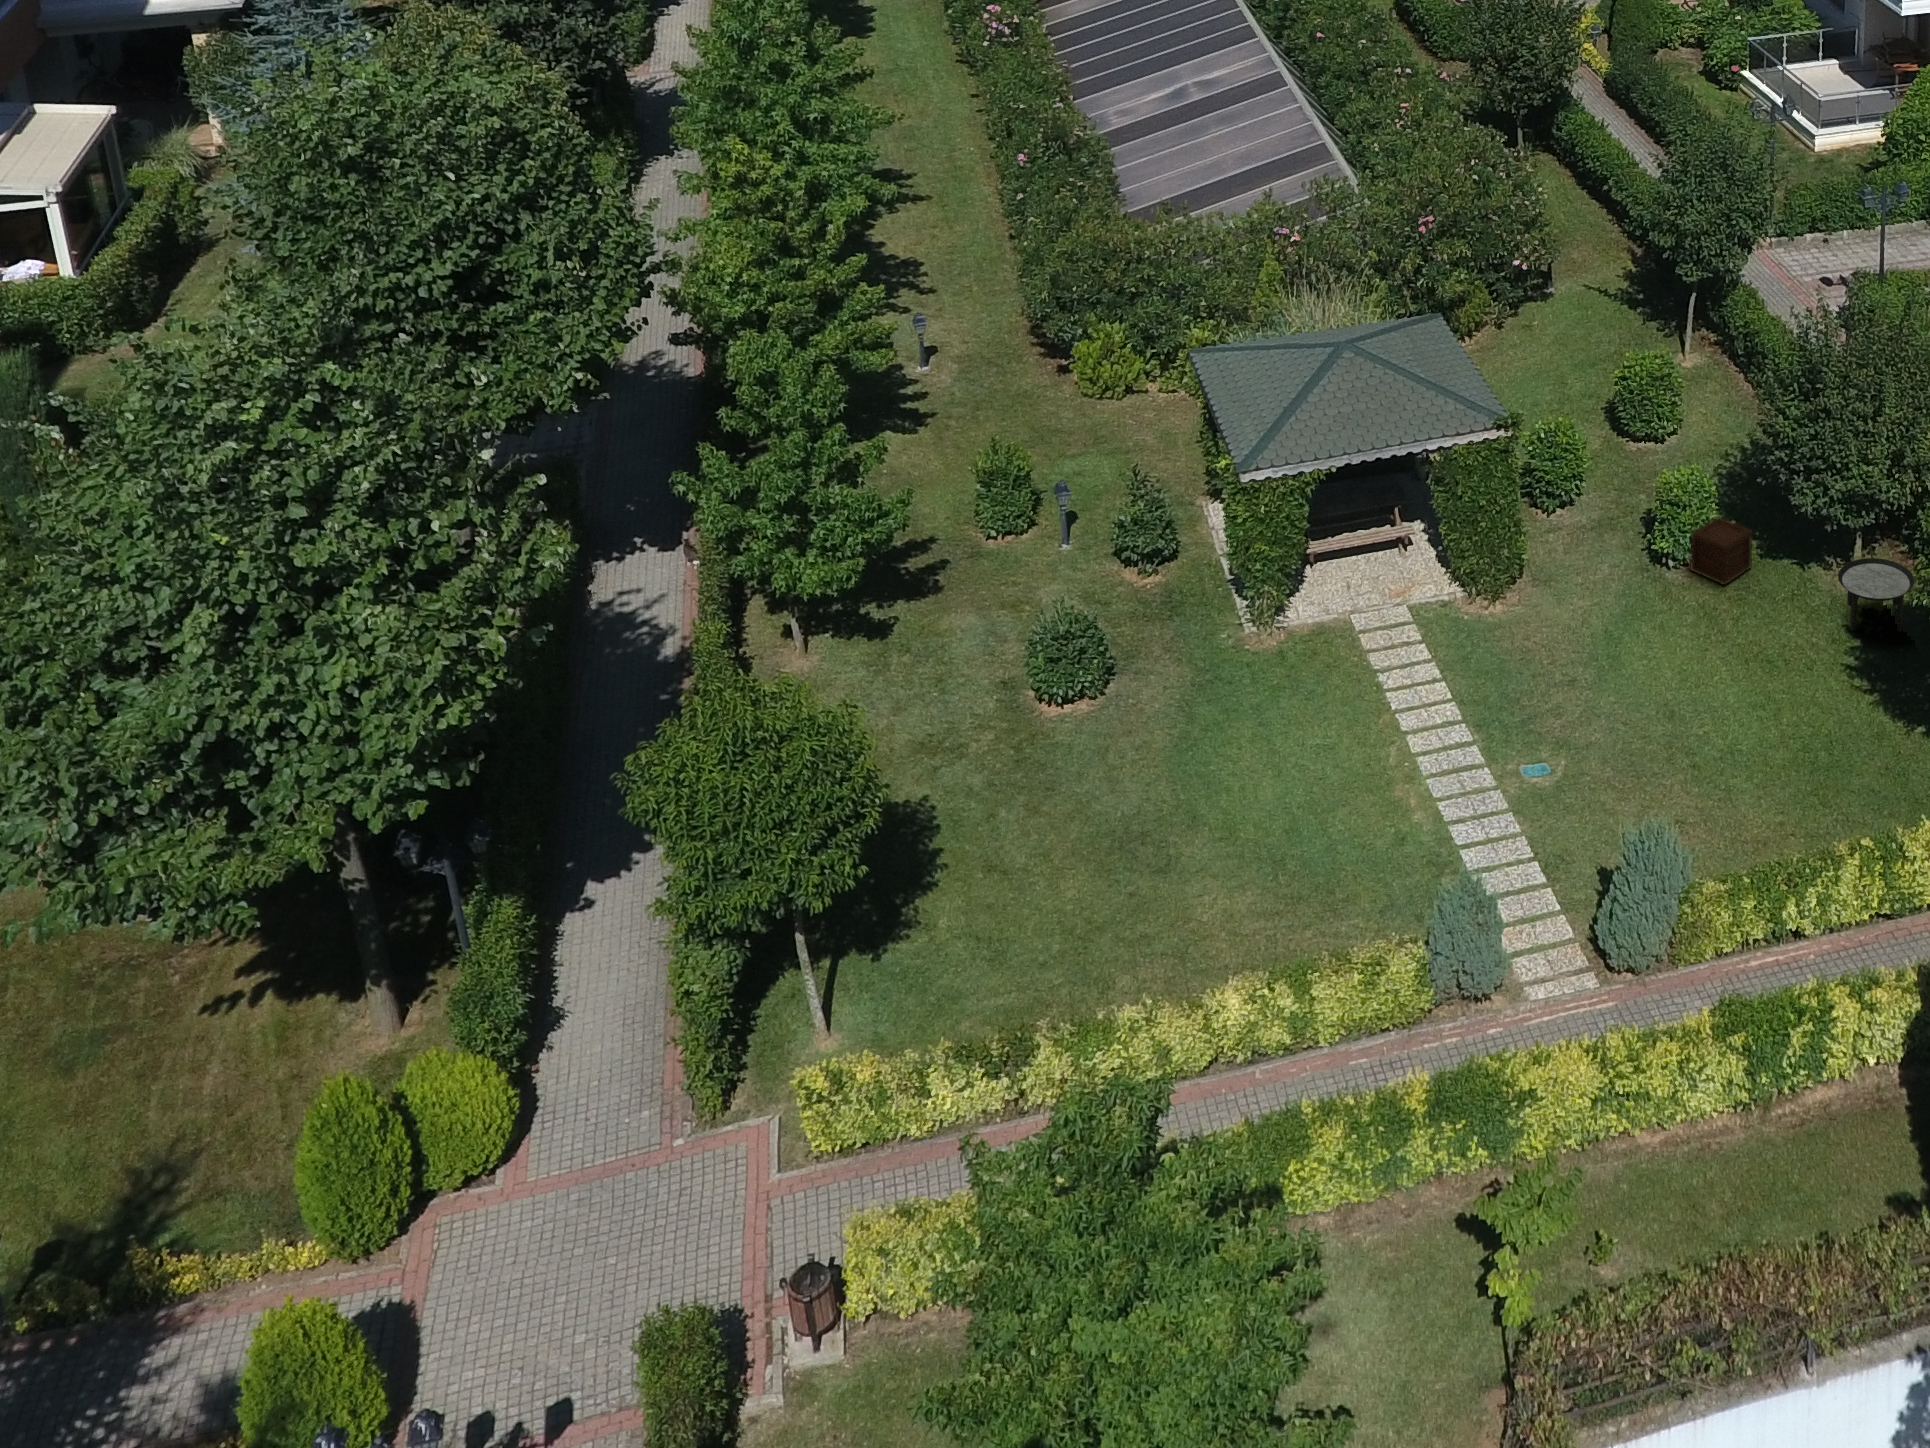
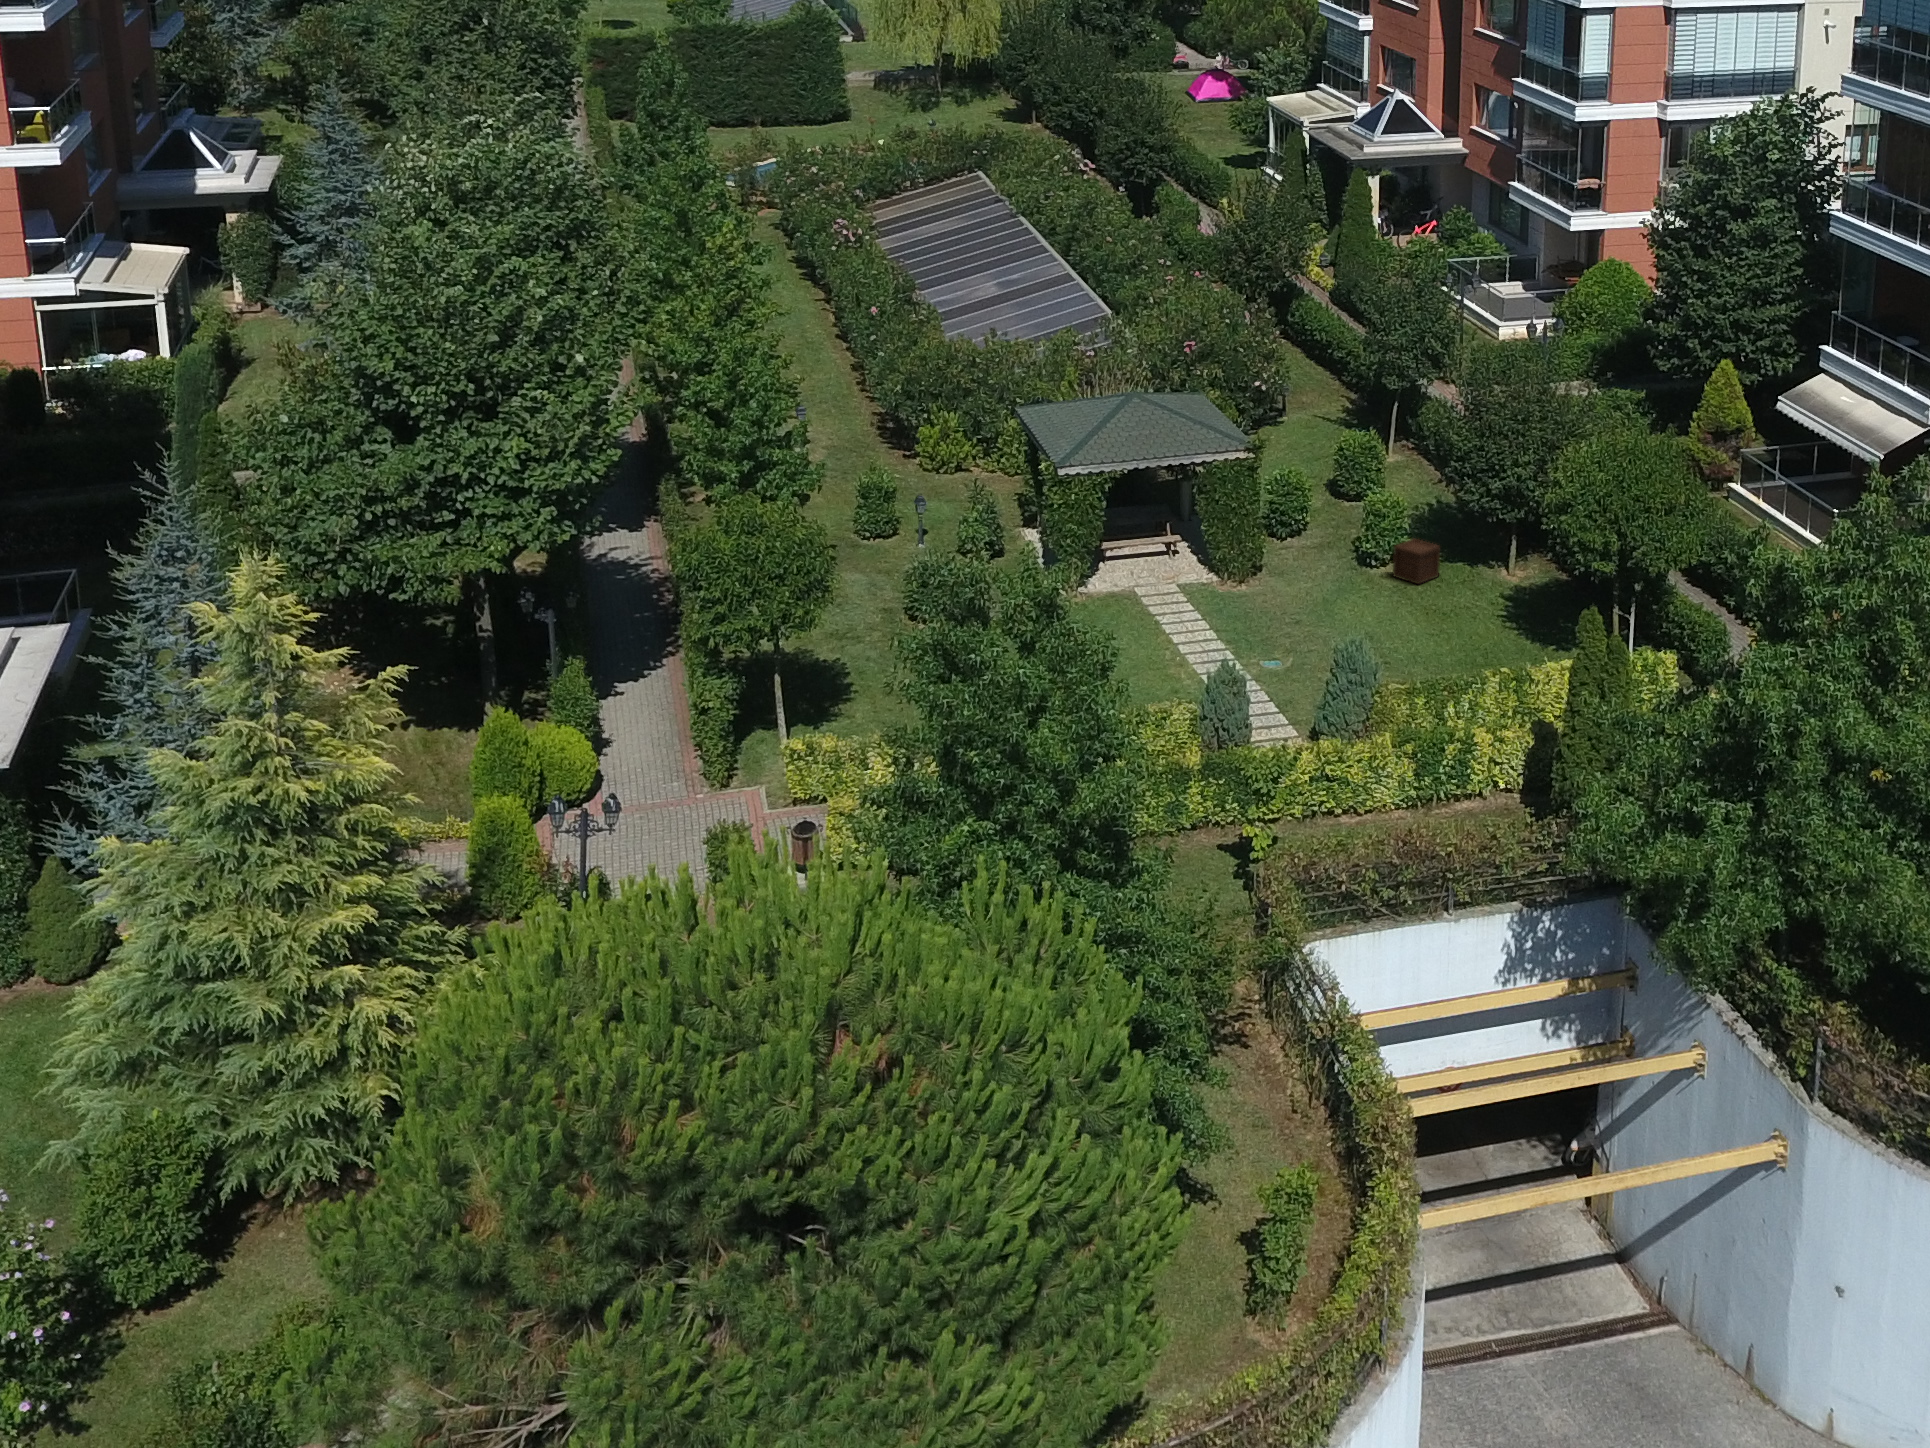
round table: present [1838,558,1914,632] -> none [1503,562,1560,611]

